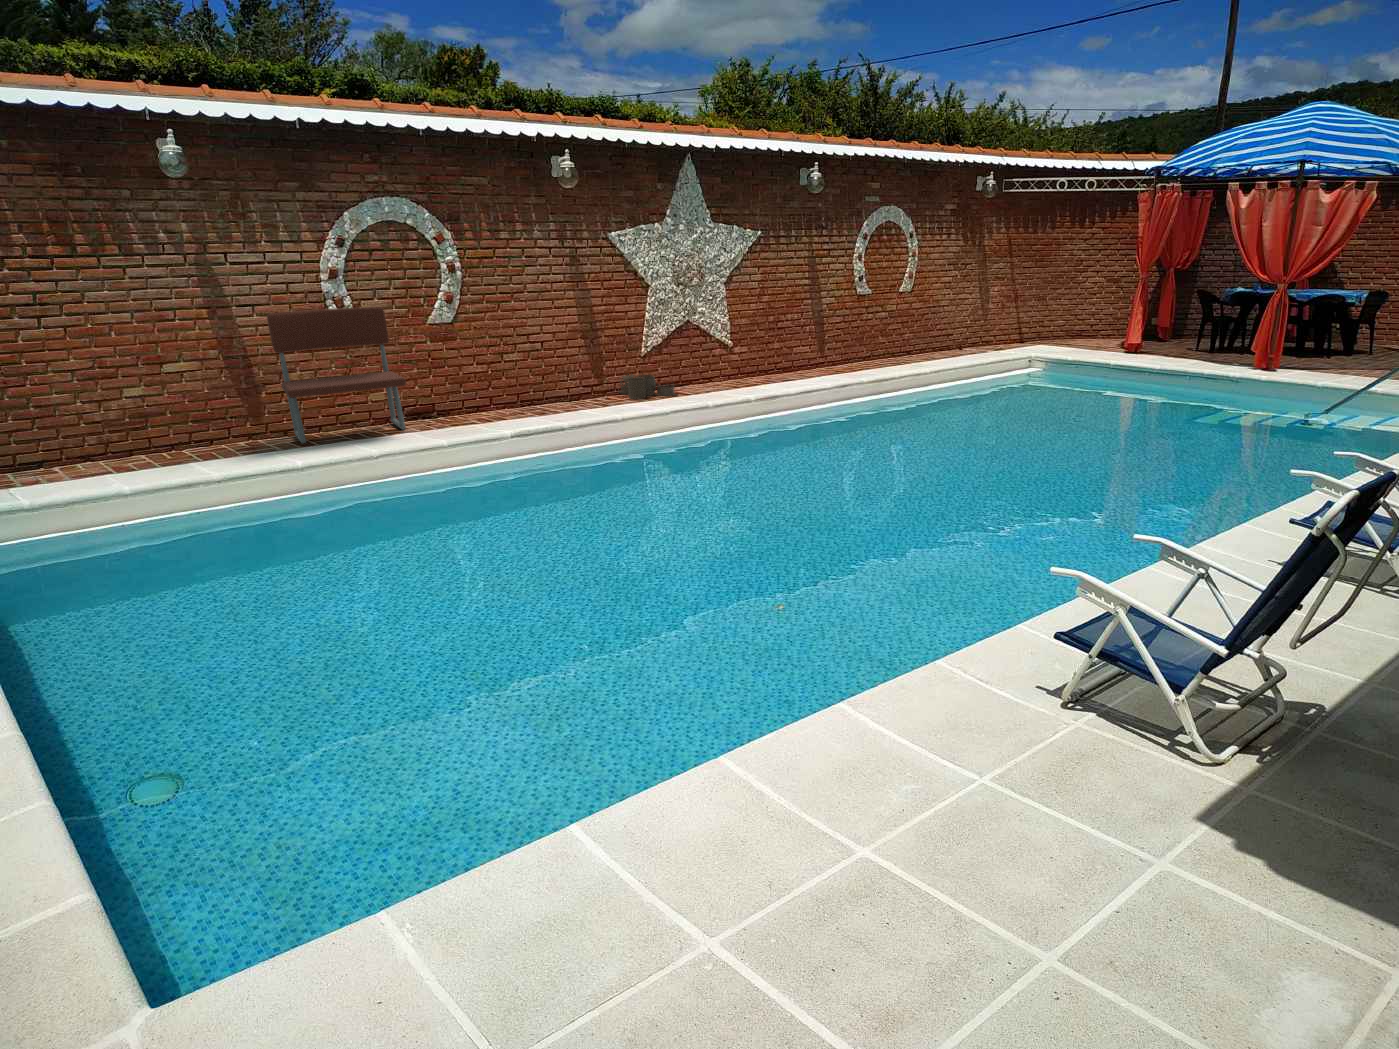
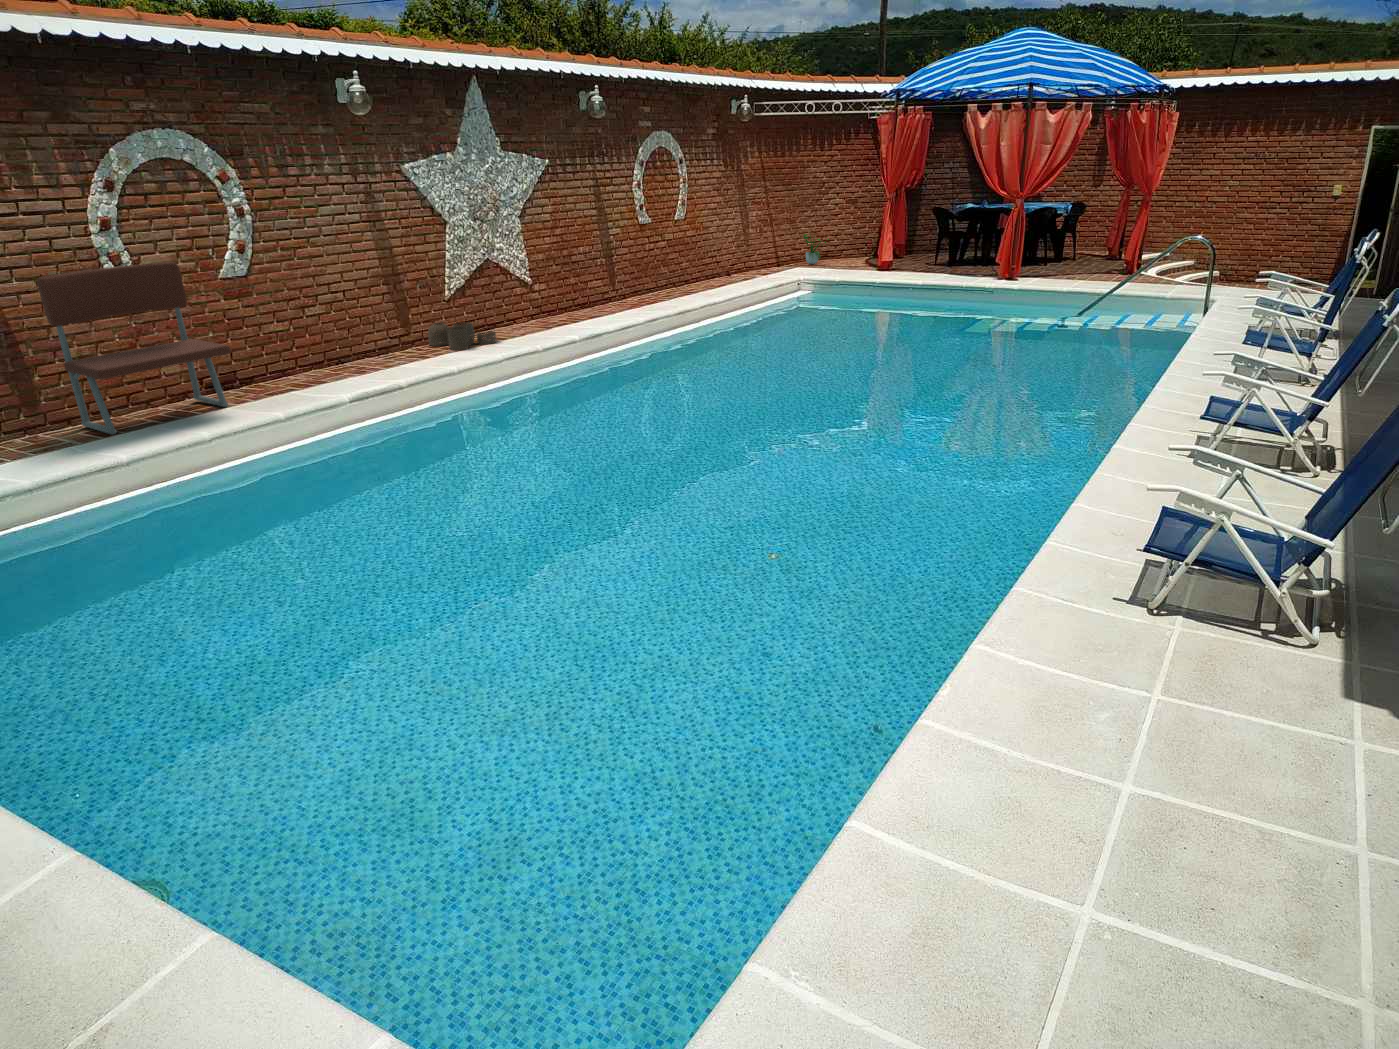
potted plant: none [1048,304,1081,343] -> present [804,234,829,264]

